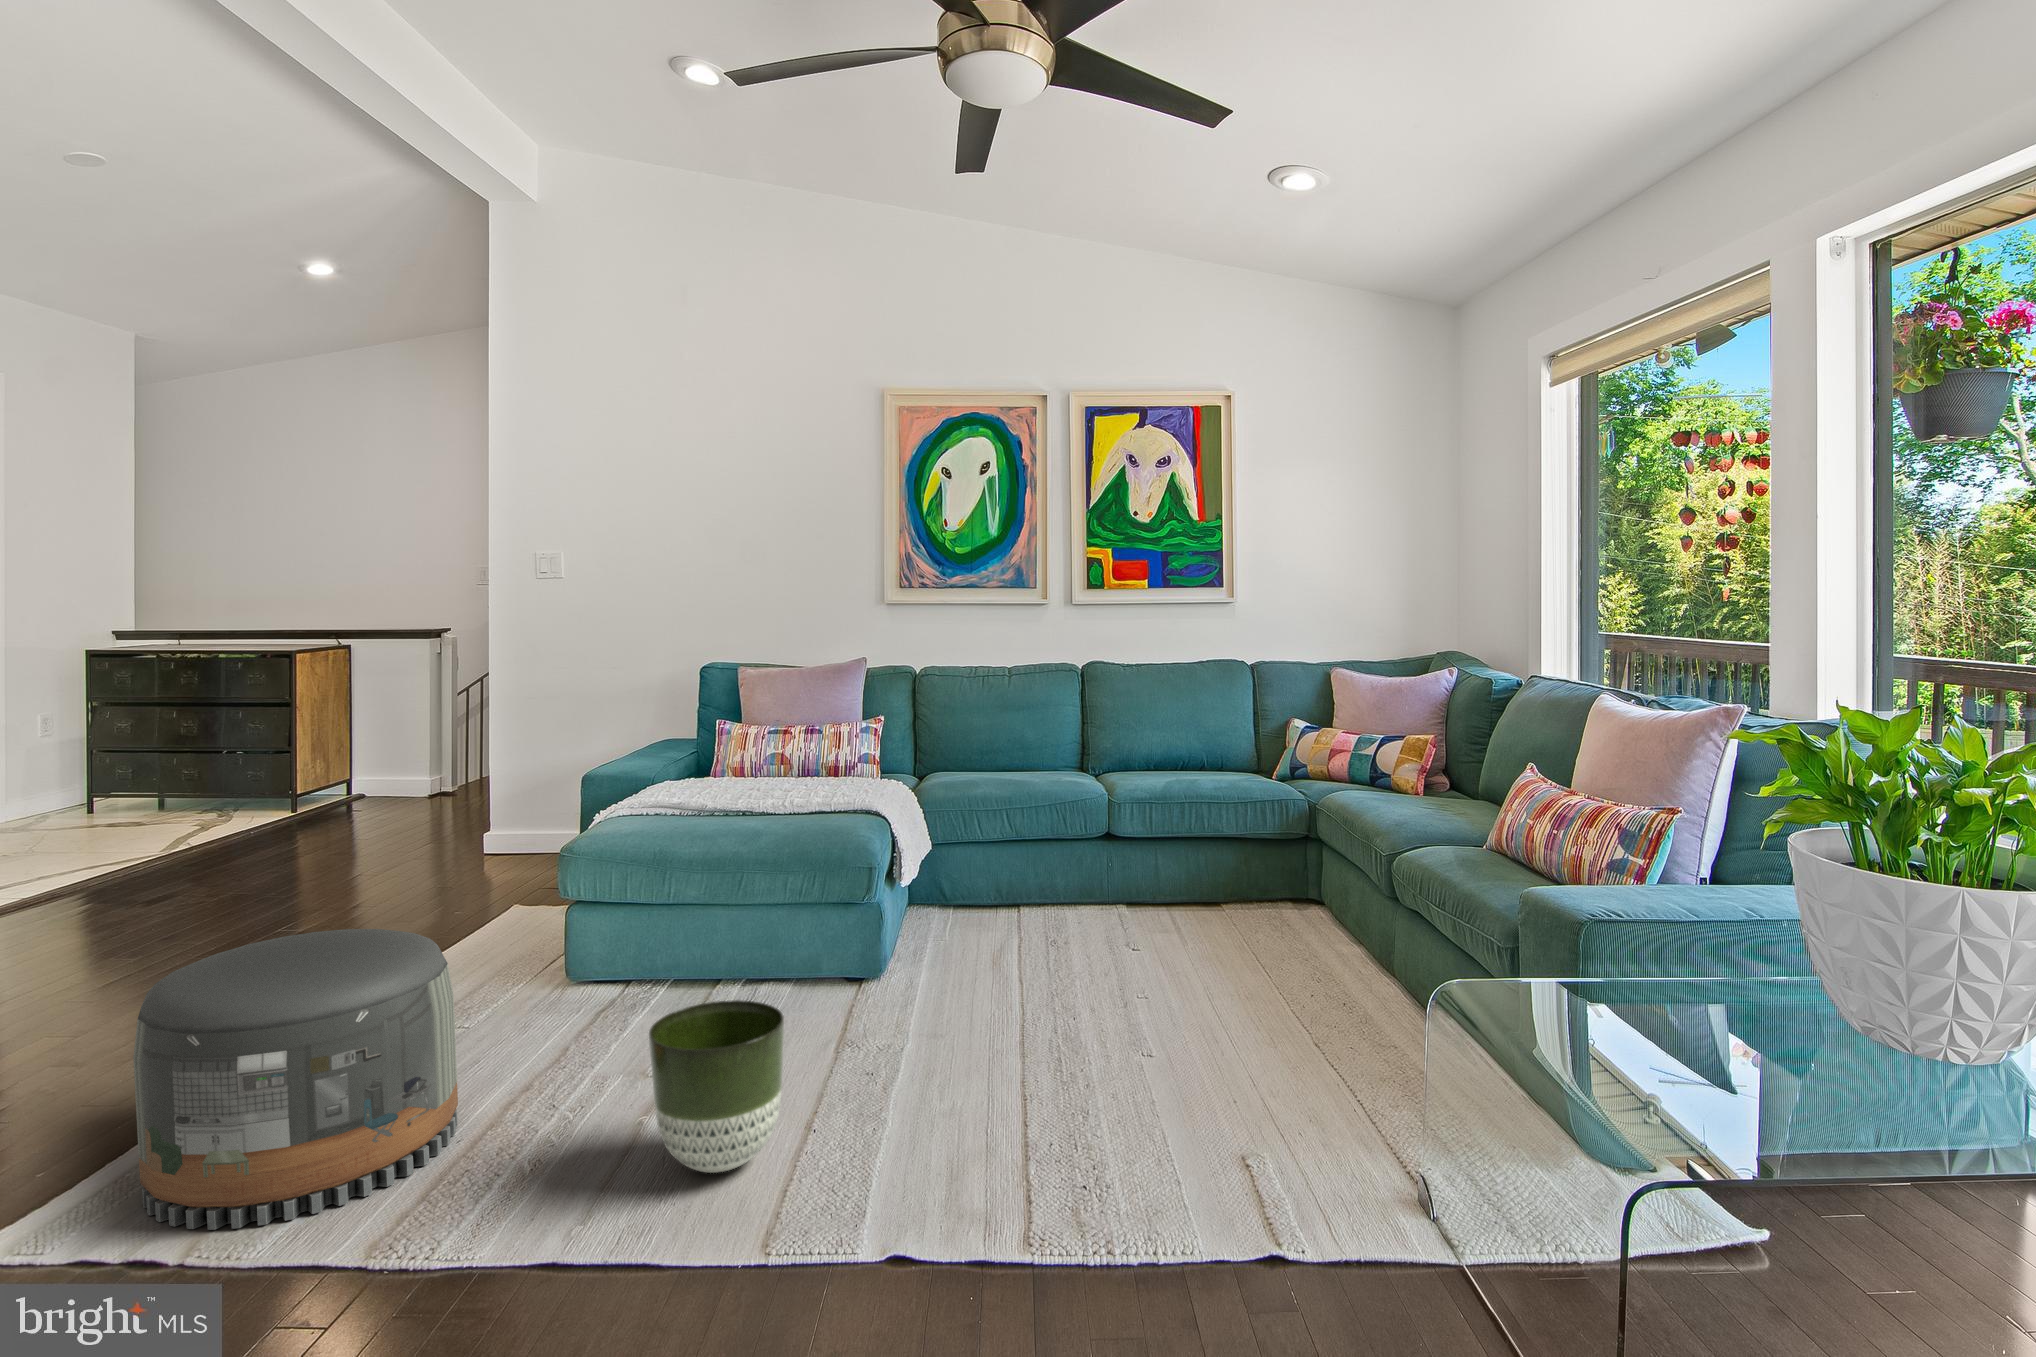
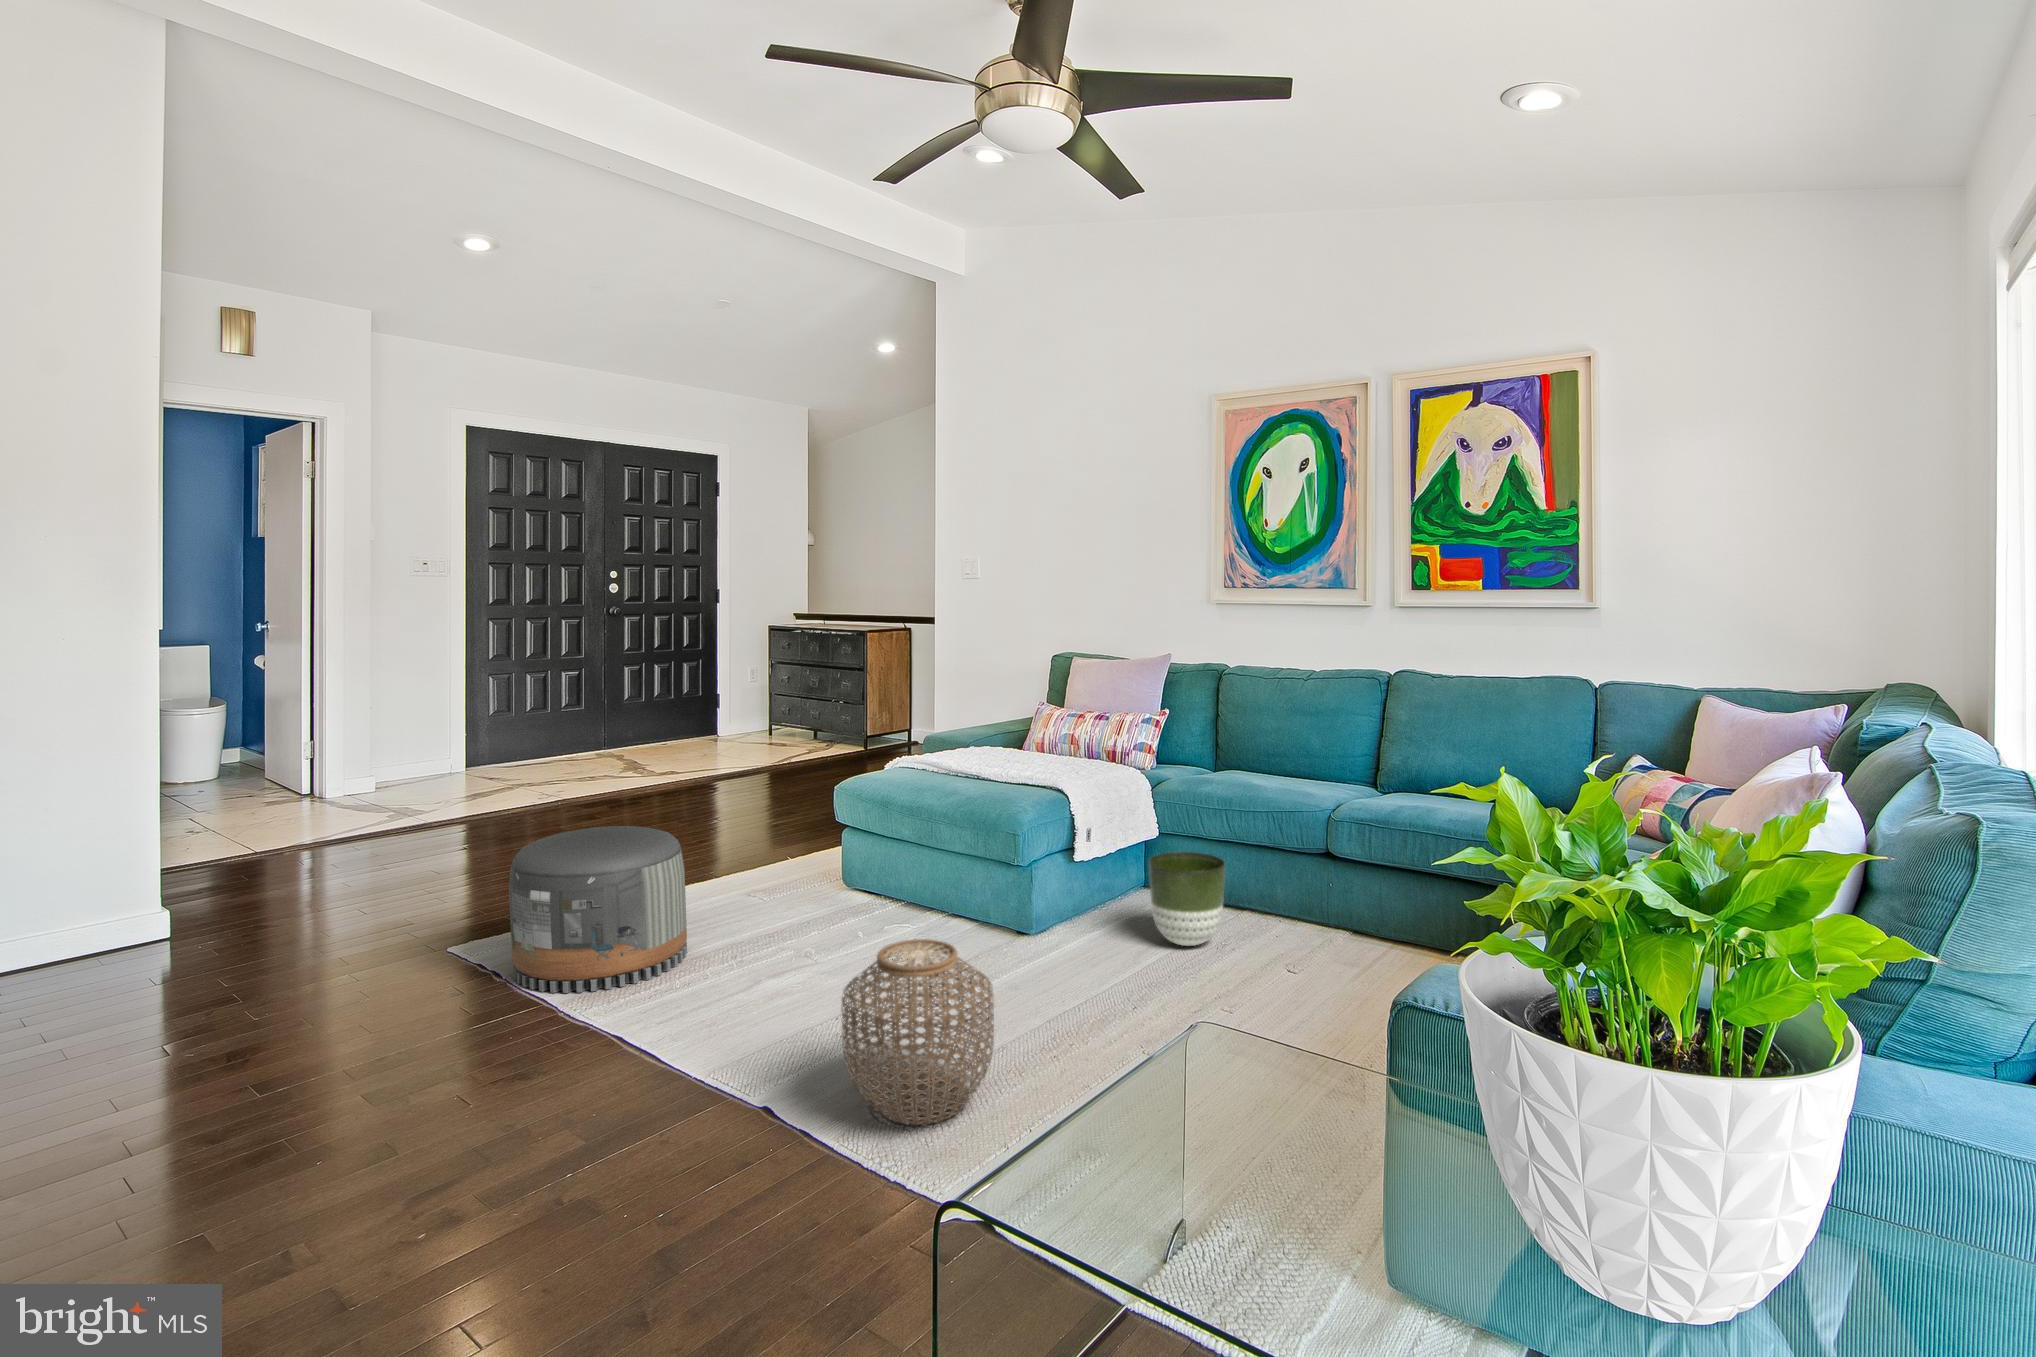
woven basket: none [945,969,1124,1192] -> present [842,939,994,1125]
planter: present [649,1000,784,1173] -> present [1149,852,1226,946]

